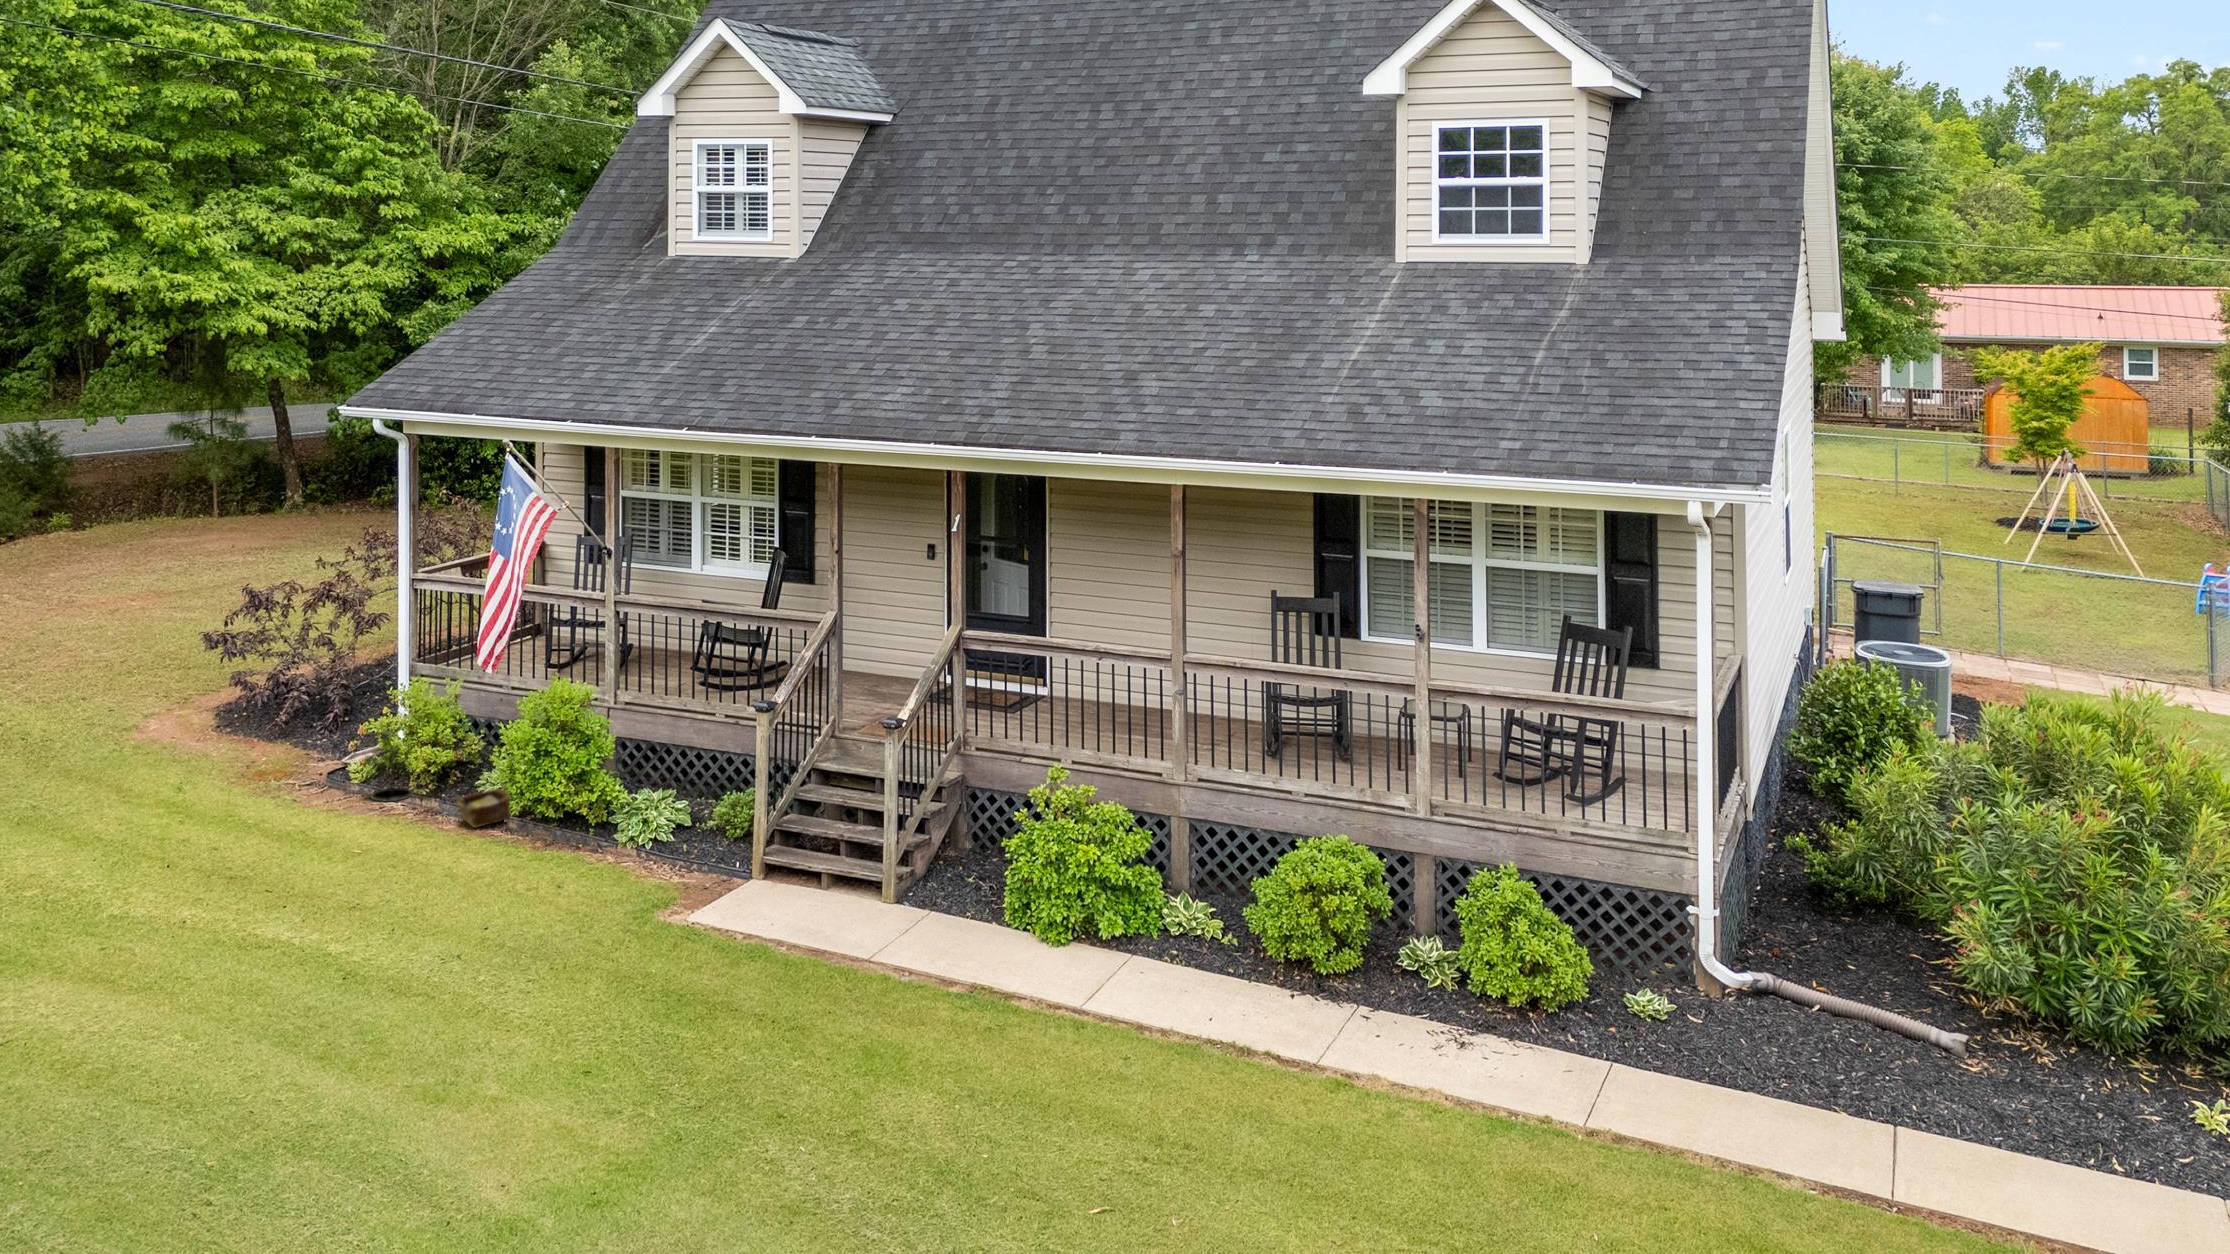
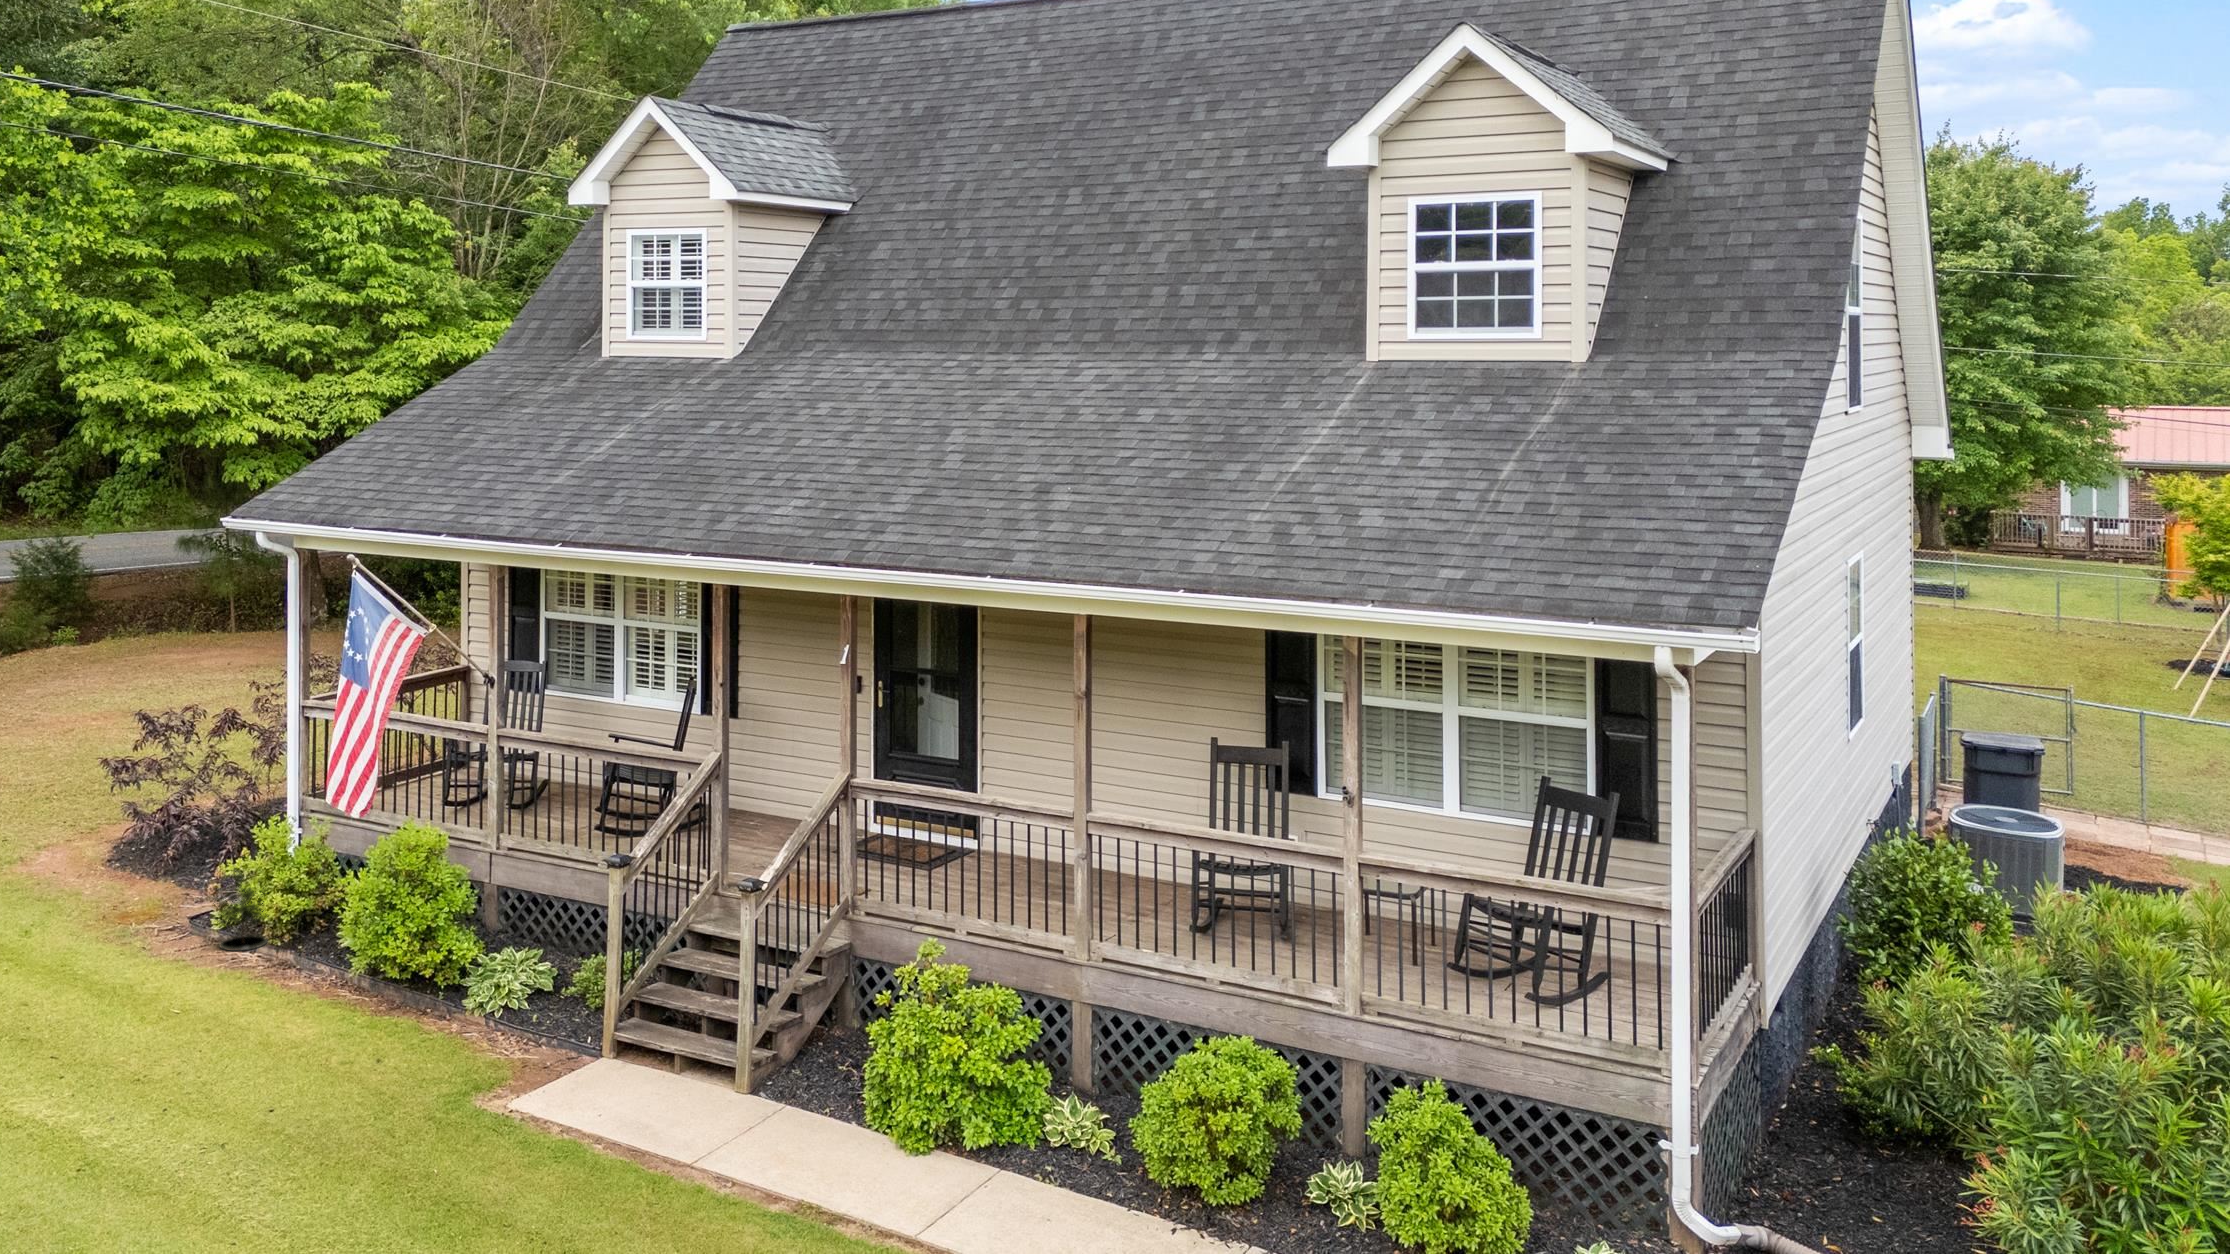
woven basket: present [457,789,510,828] -> none [296,935,357,985]

